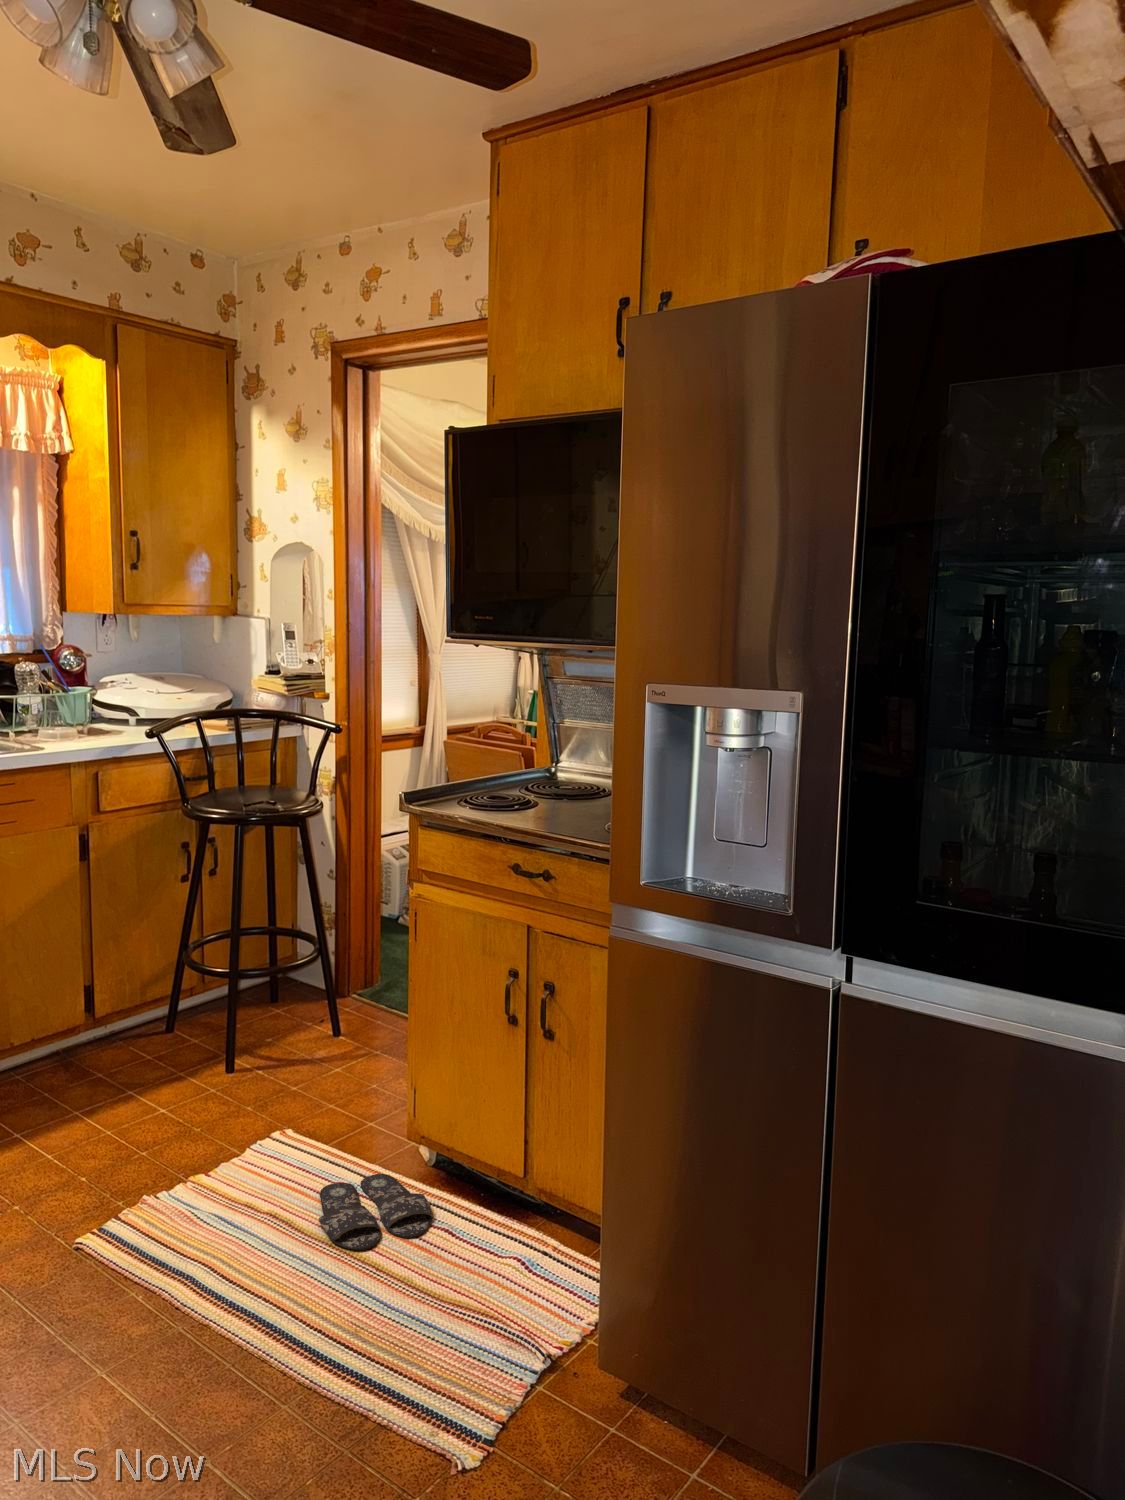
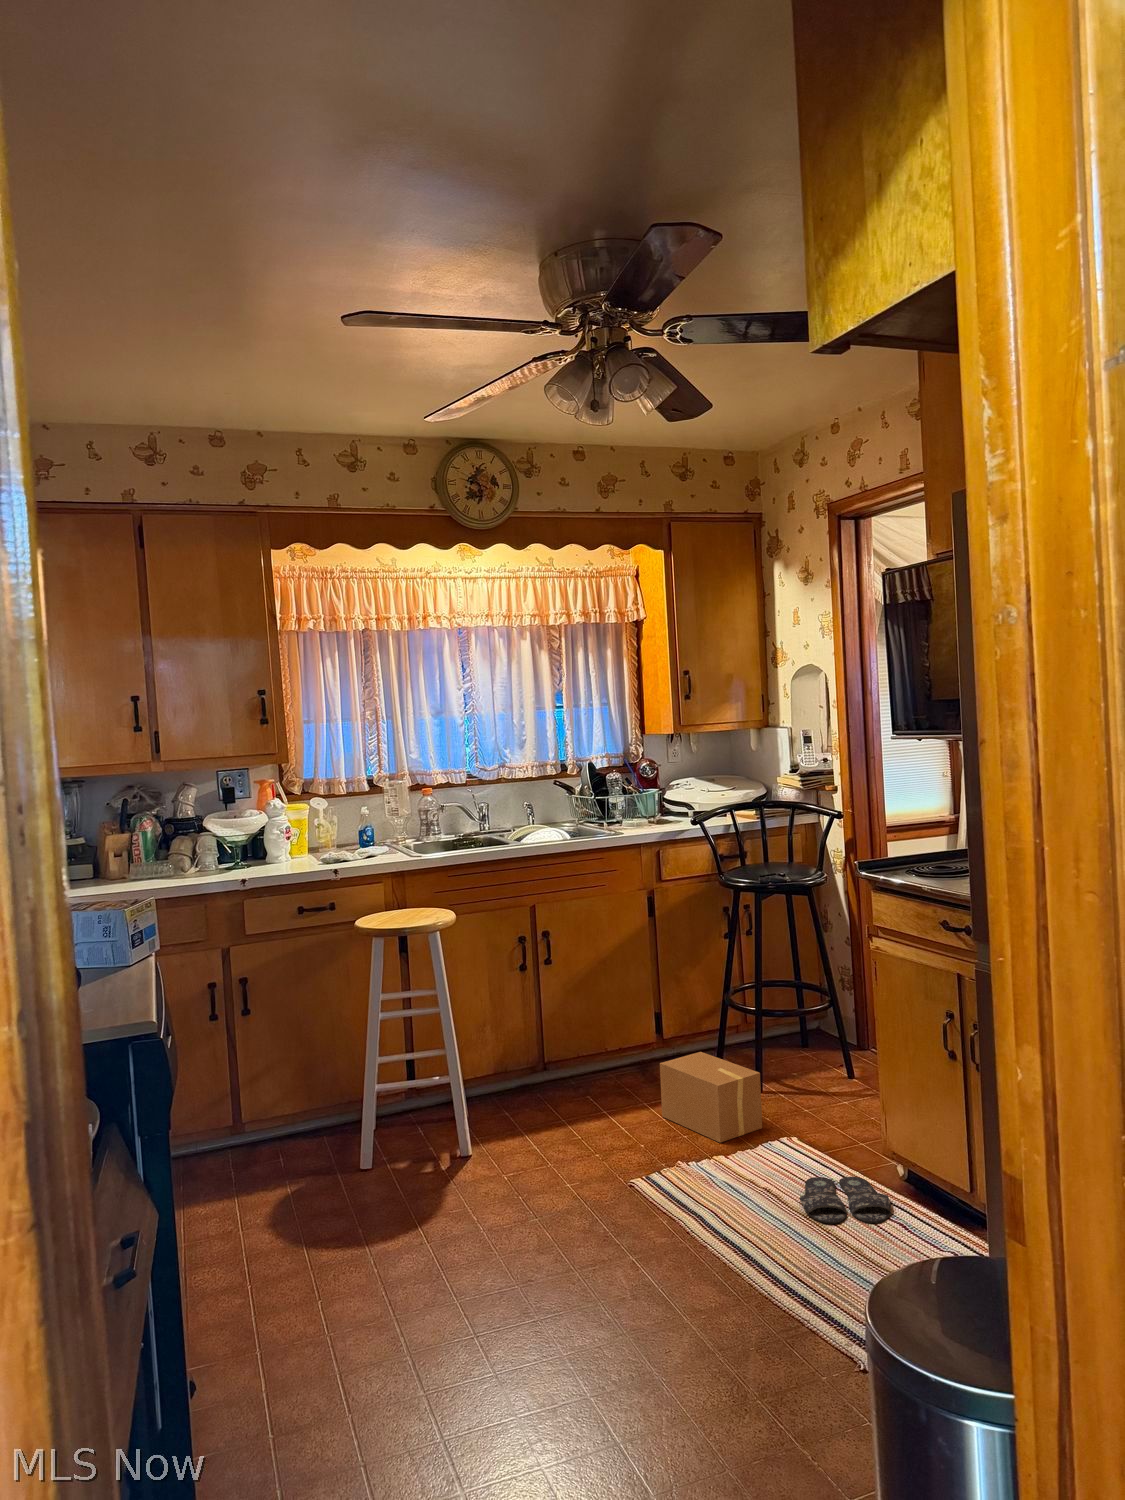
cardboard box: none [106,1034,248,1155] -> present [660,1052,762,1143]

